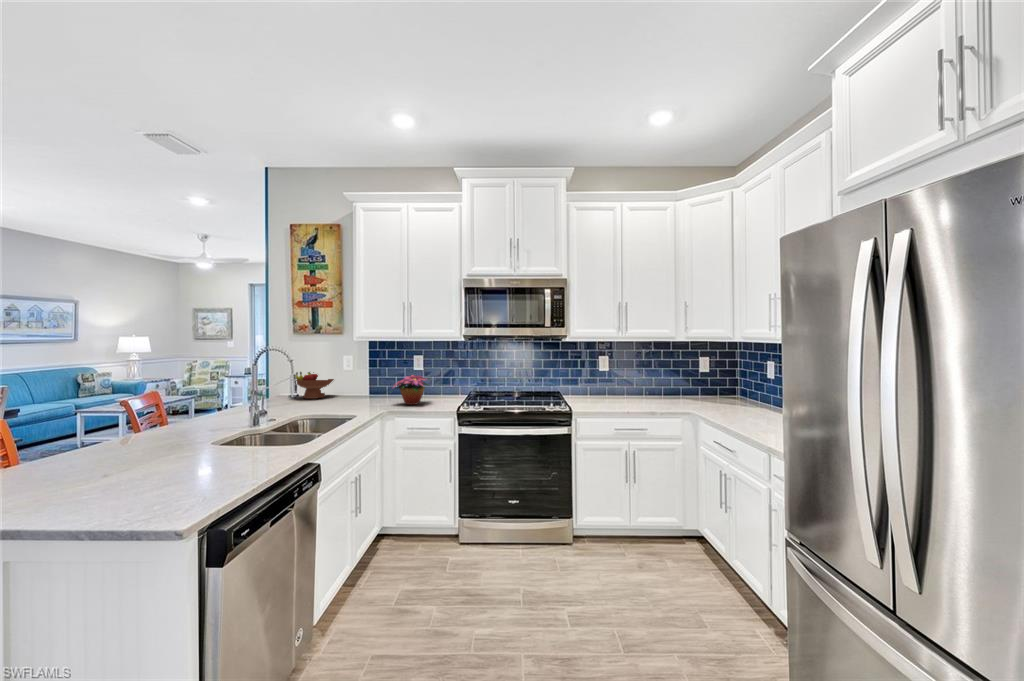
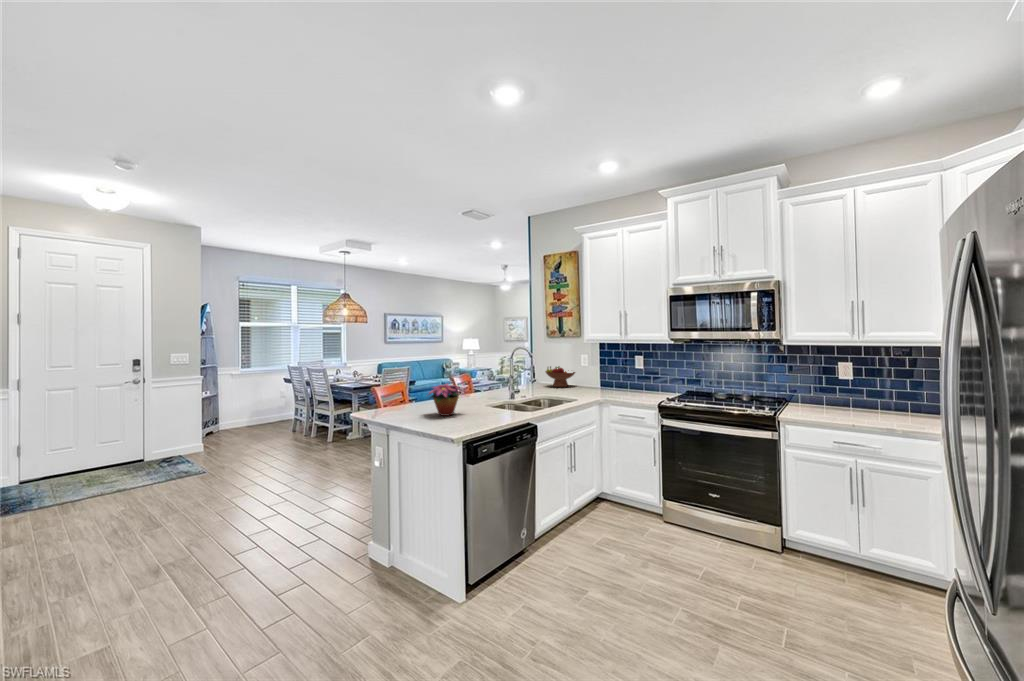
flower arrangement: present [394,375,428,405] -> present [429,384,462,416]

